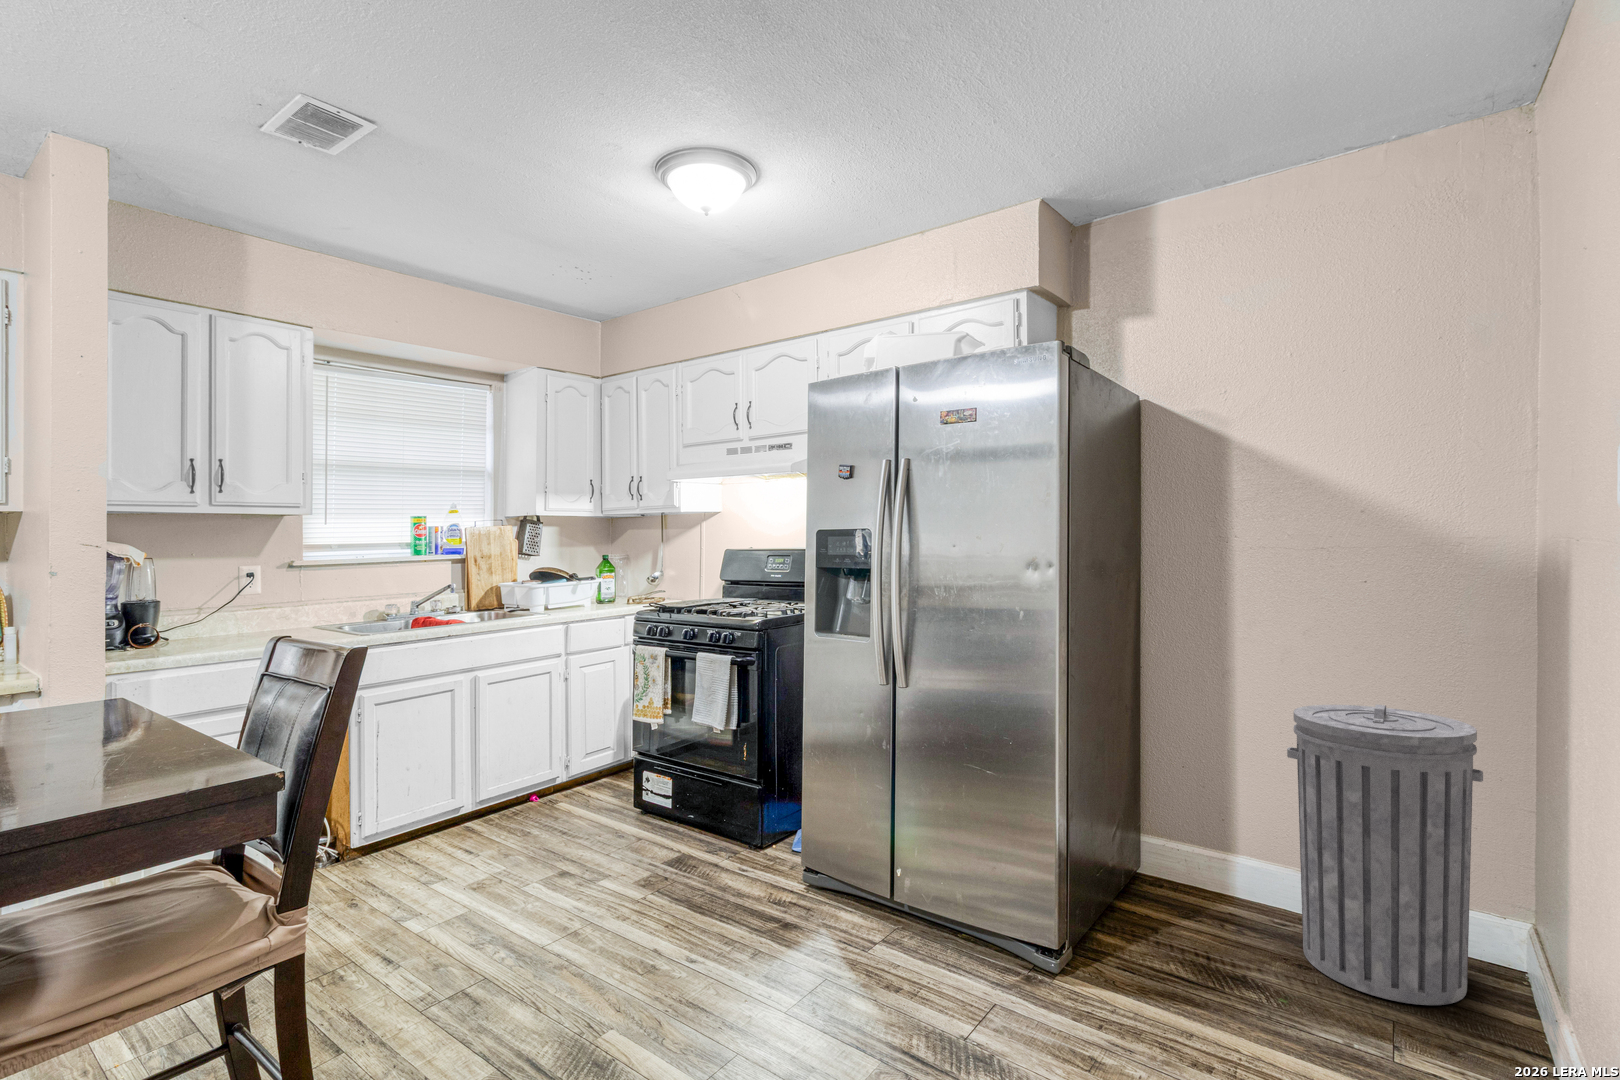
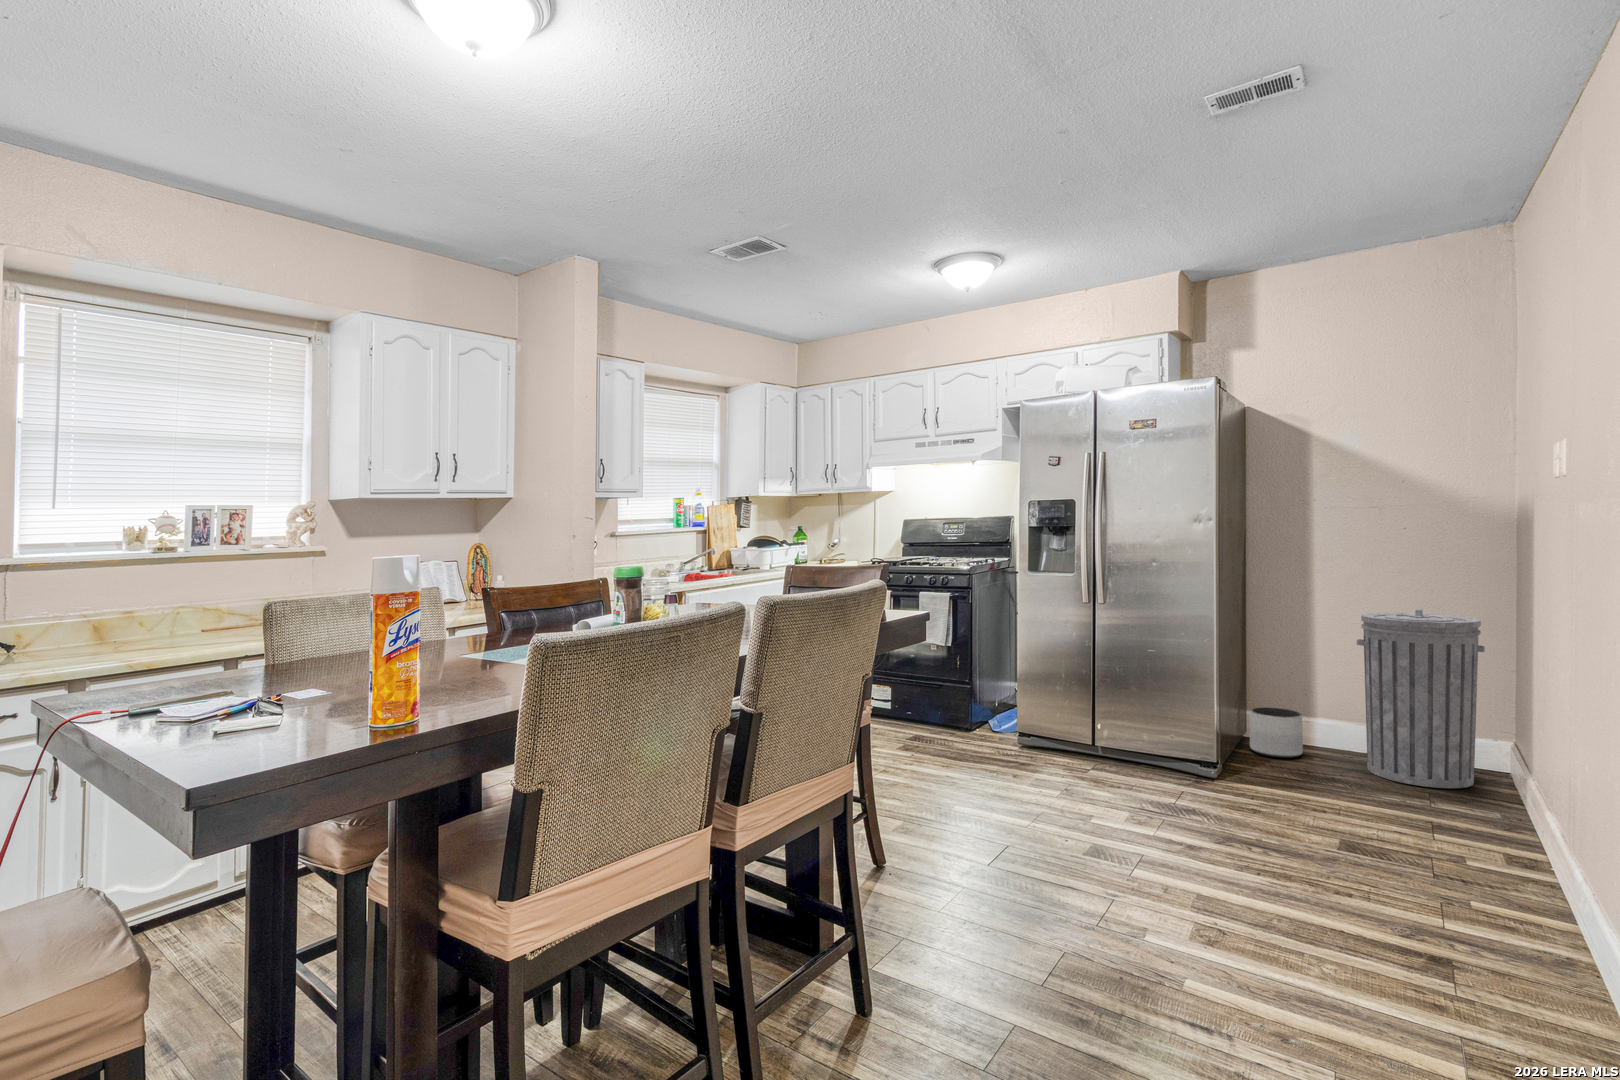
planter: none [1136,836,1211,922] -> present [1250,707,1303,758]

